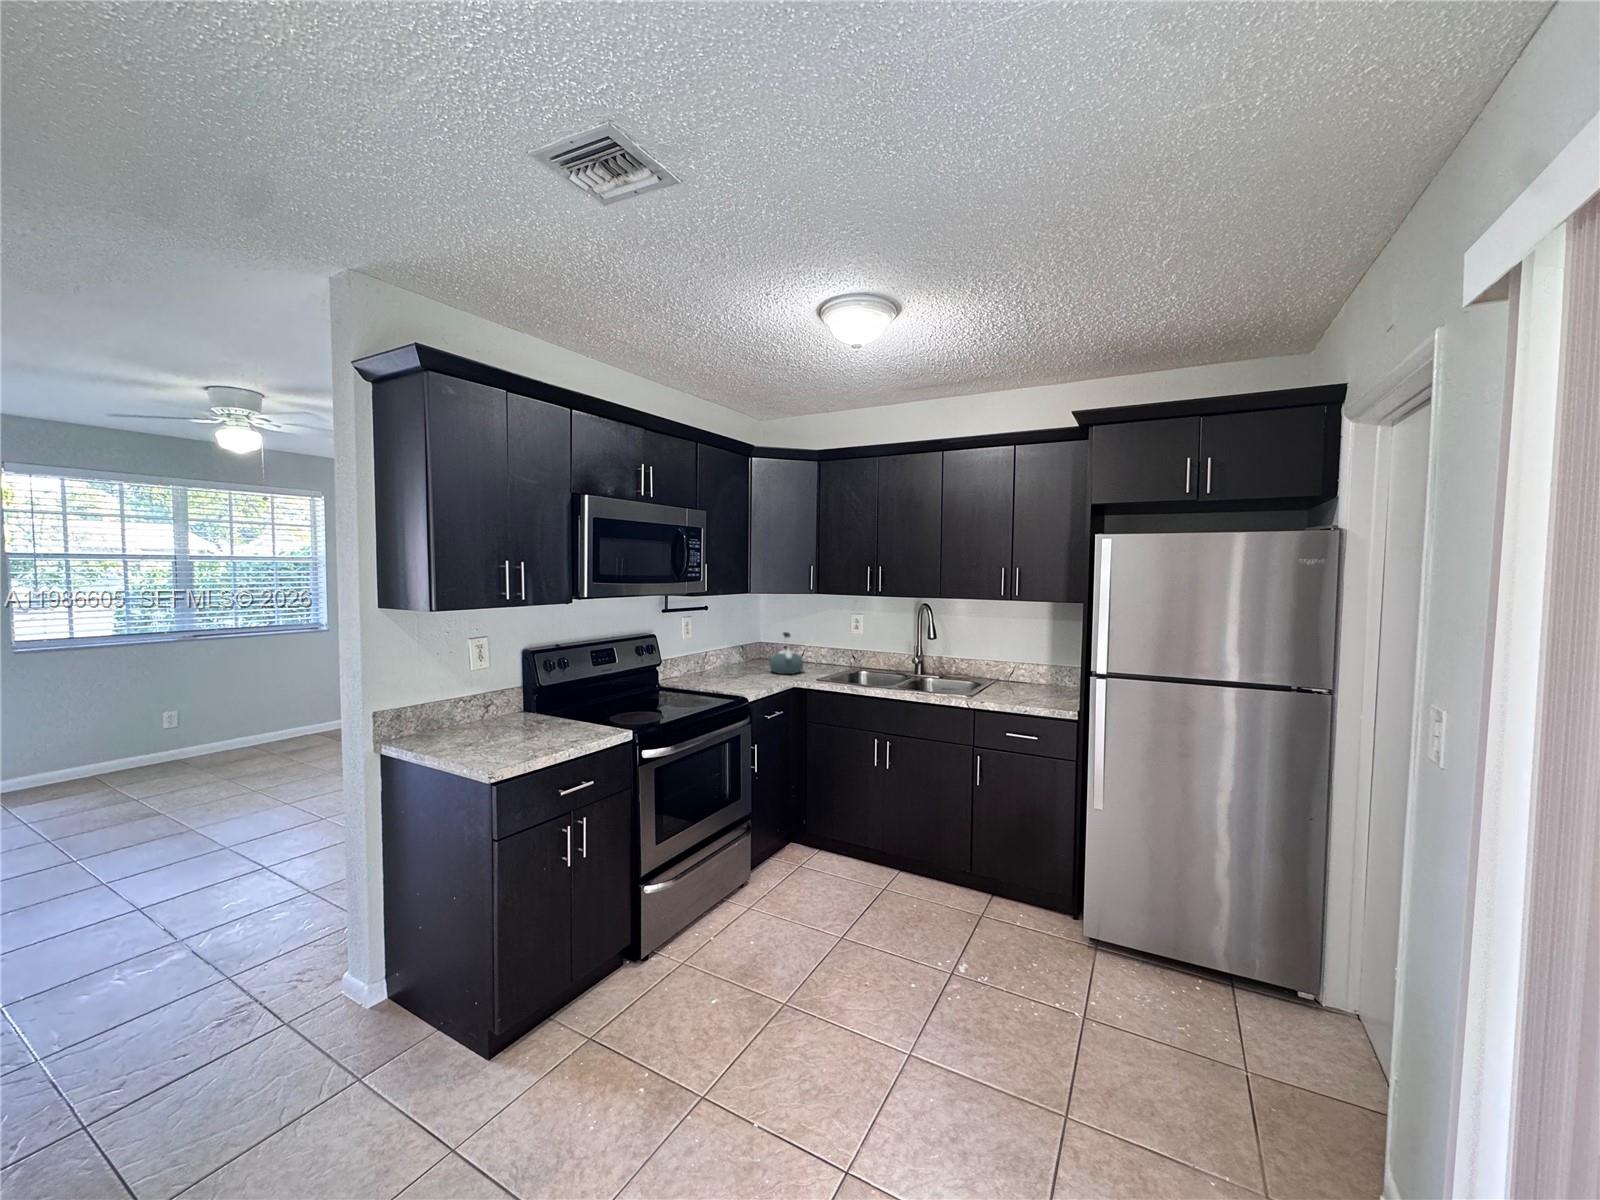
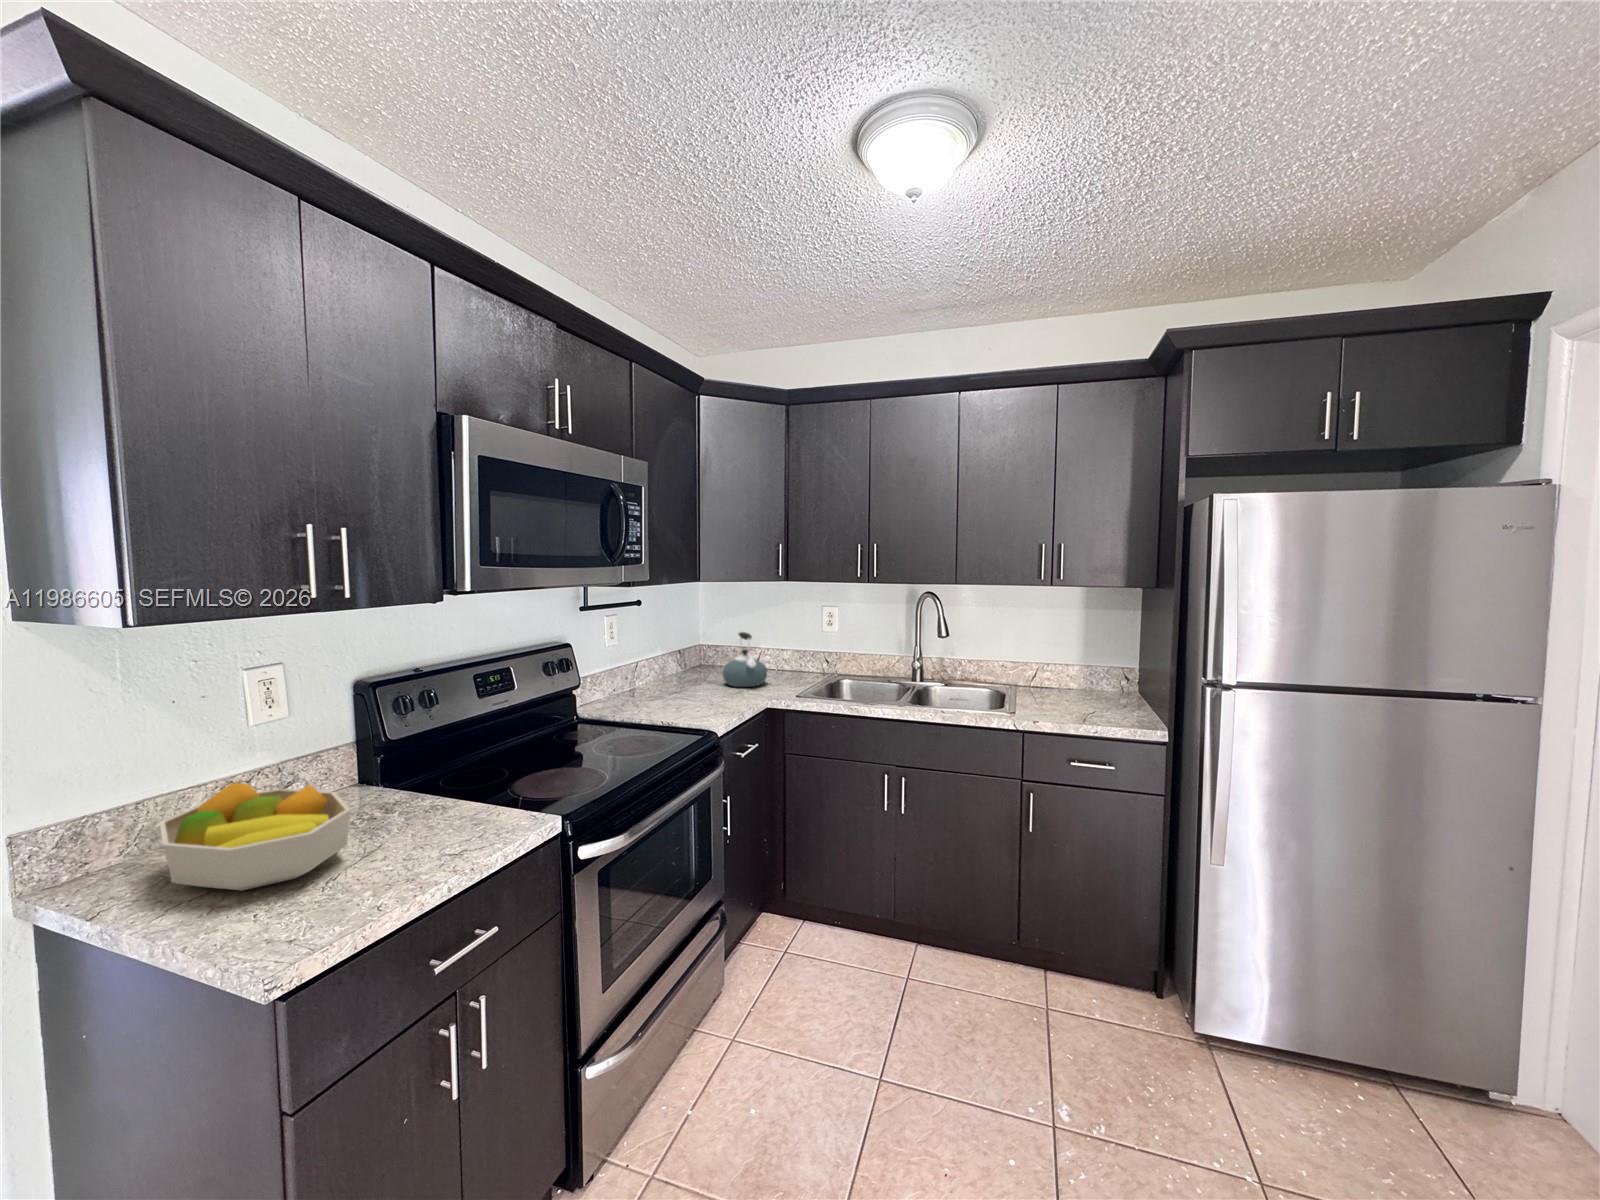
fruit bowl: none [437,697,523,746] -> present [160,783,351,891]

